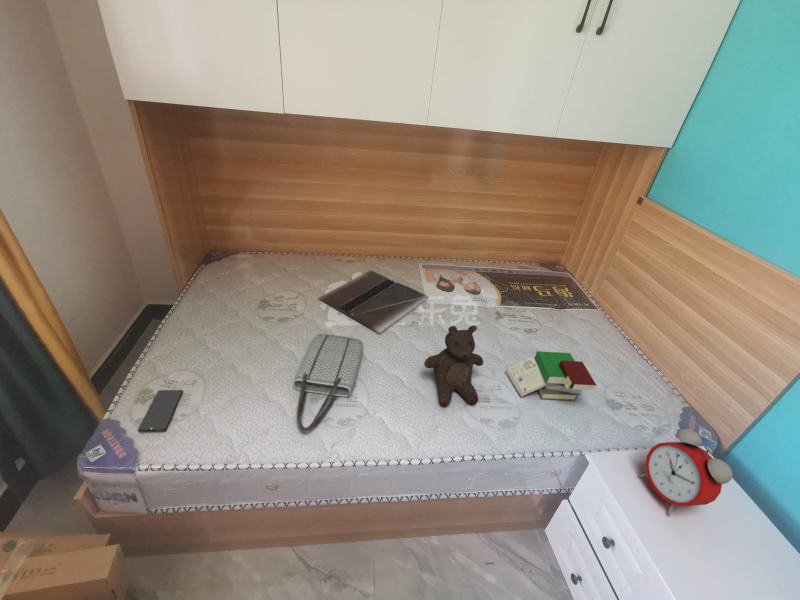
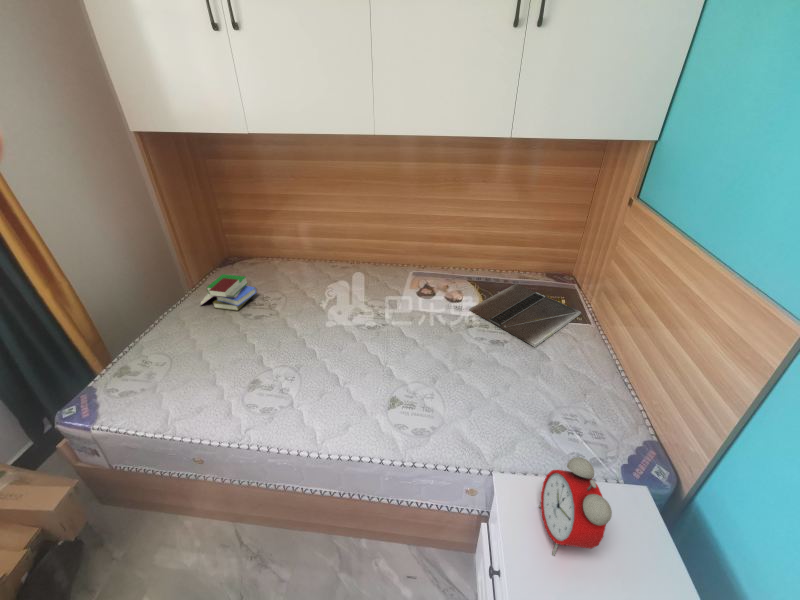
laptop: present [318,270,428,334] -> present [469,284,581,347]
stuffed bear: present [424,325,483,406] -> none [353,328,414,409]
tote bag: present [293,334,363,431] -> none [221,331,315,414]
book: present [505,351,597,400] -> present [201,274,256,311]
smartphone: present [138,390,183,432] -> none [104,368,152,401]

